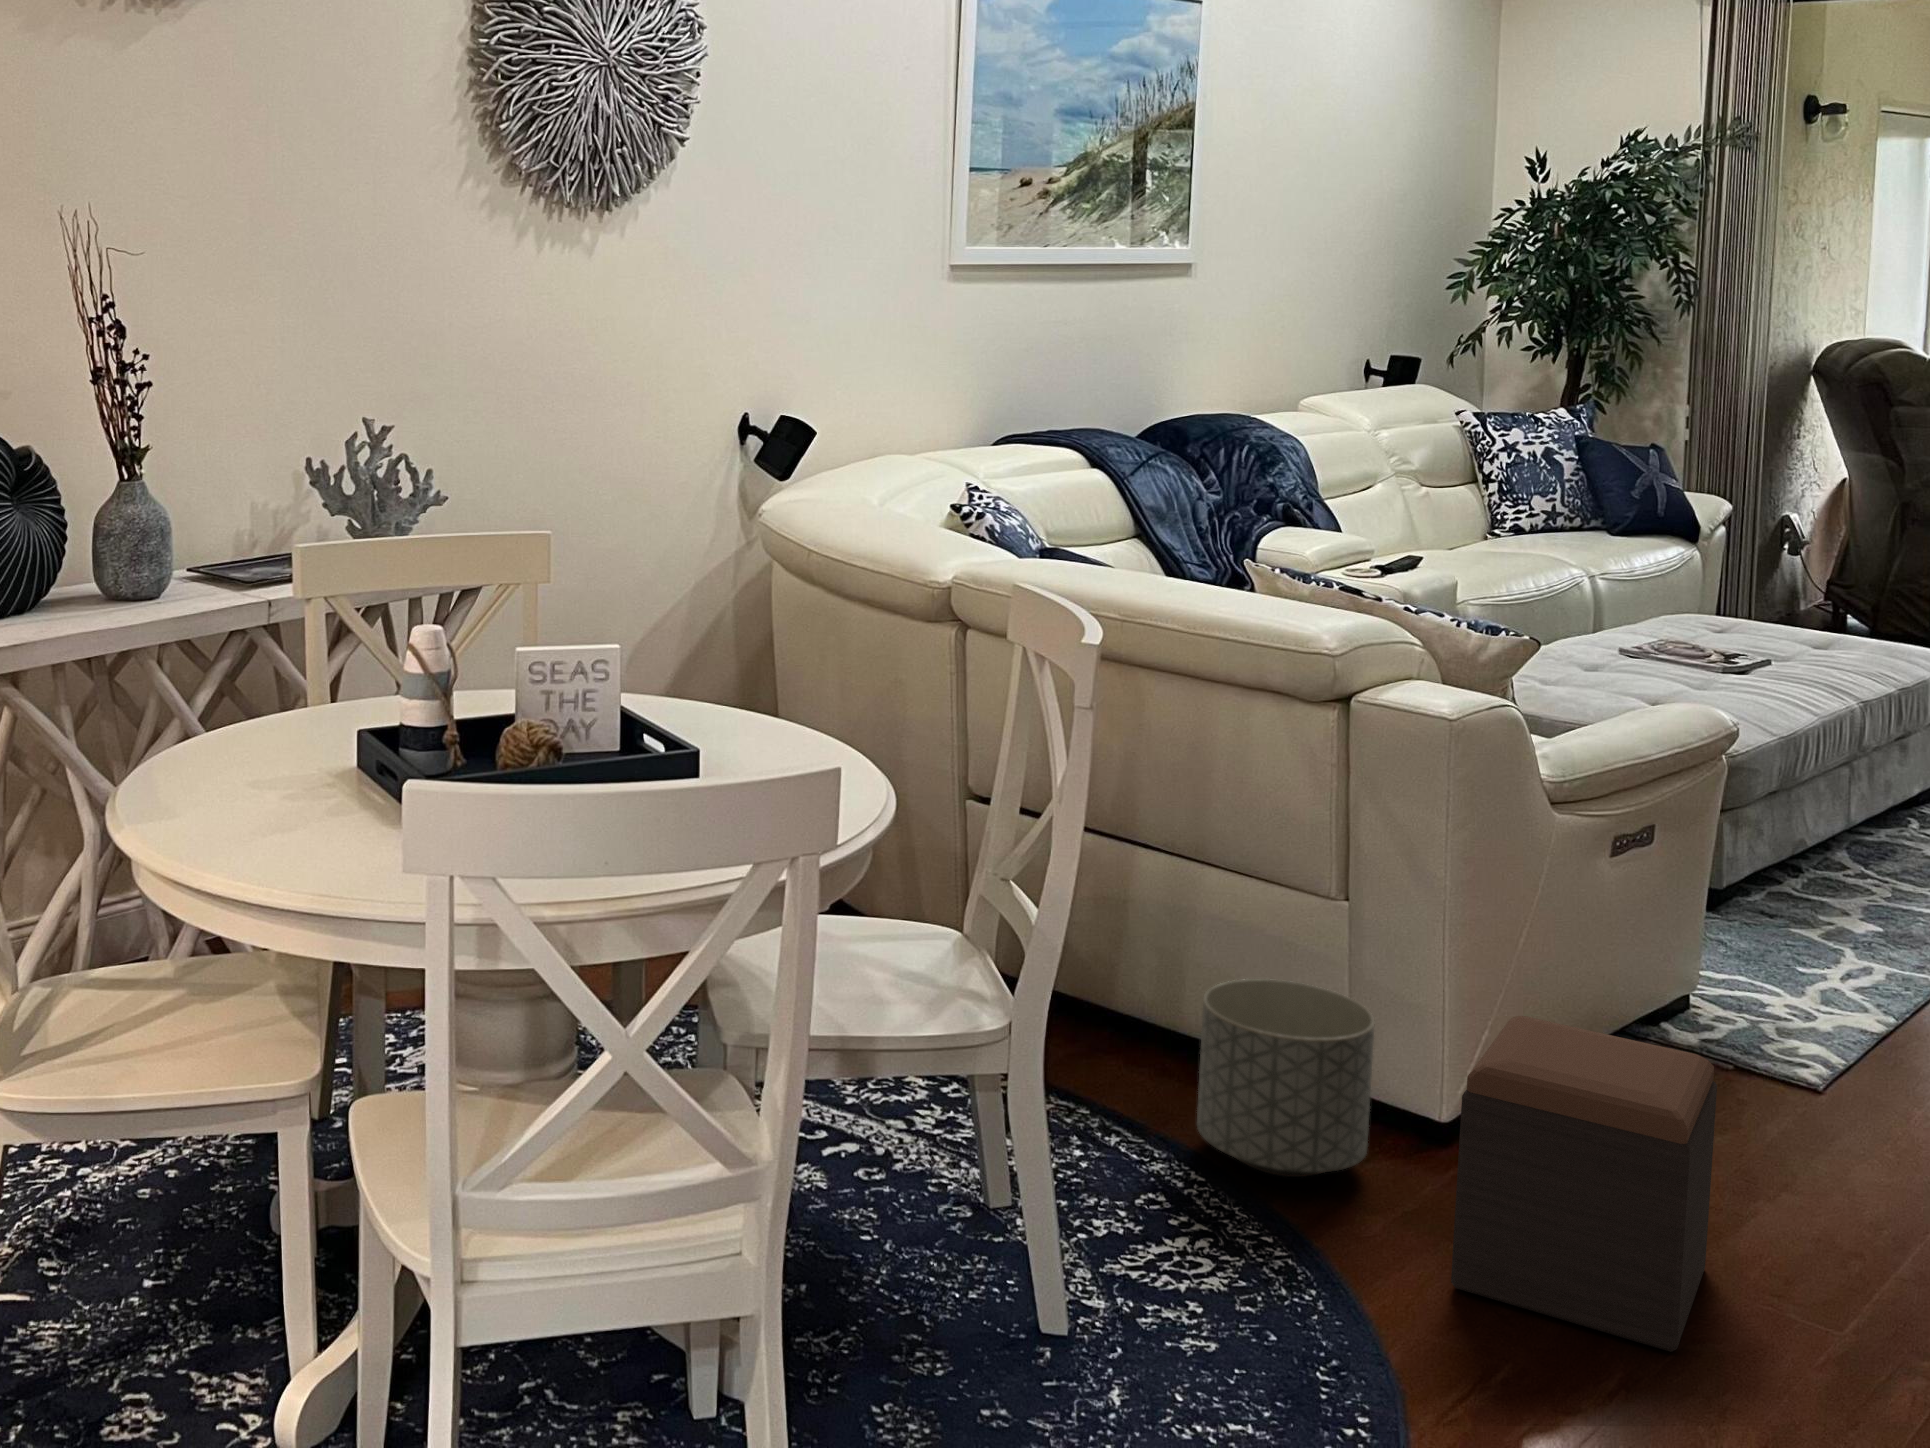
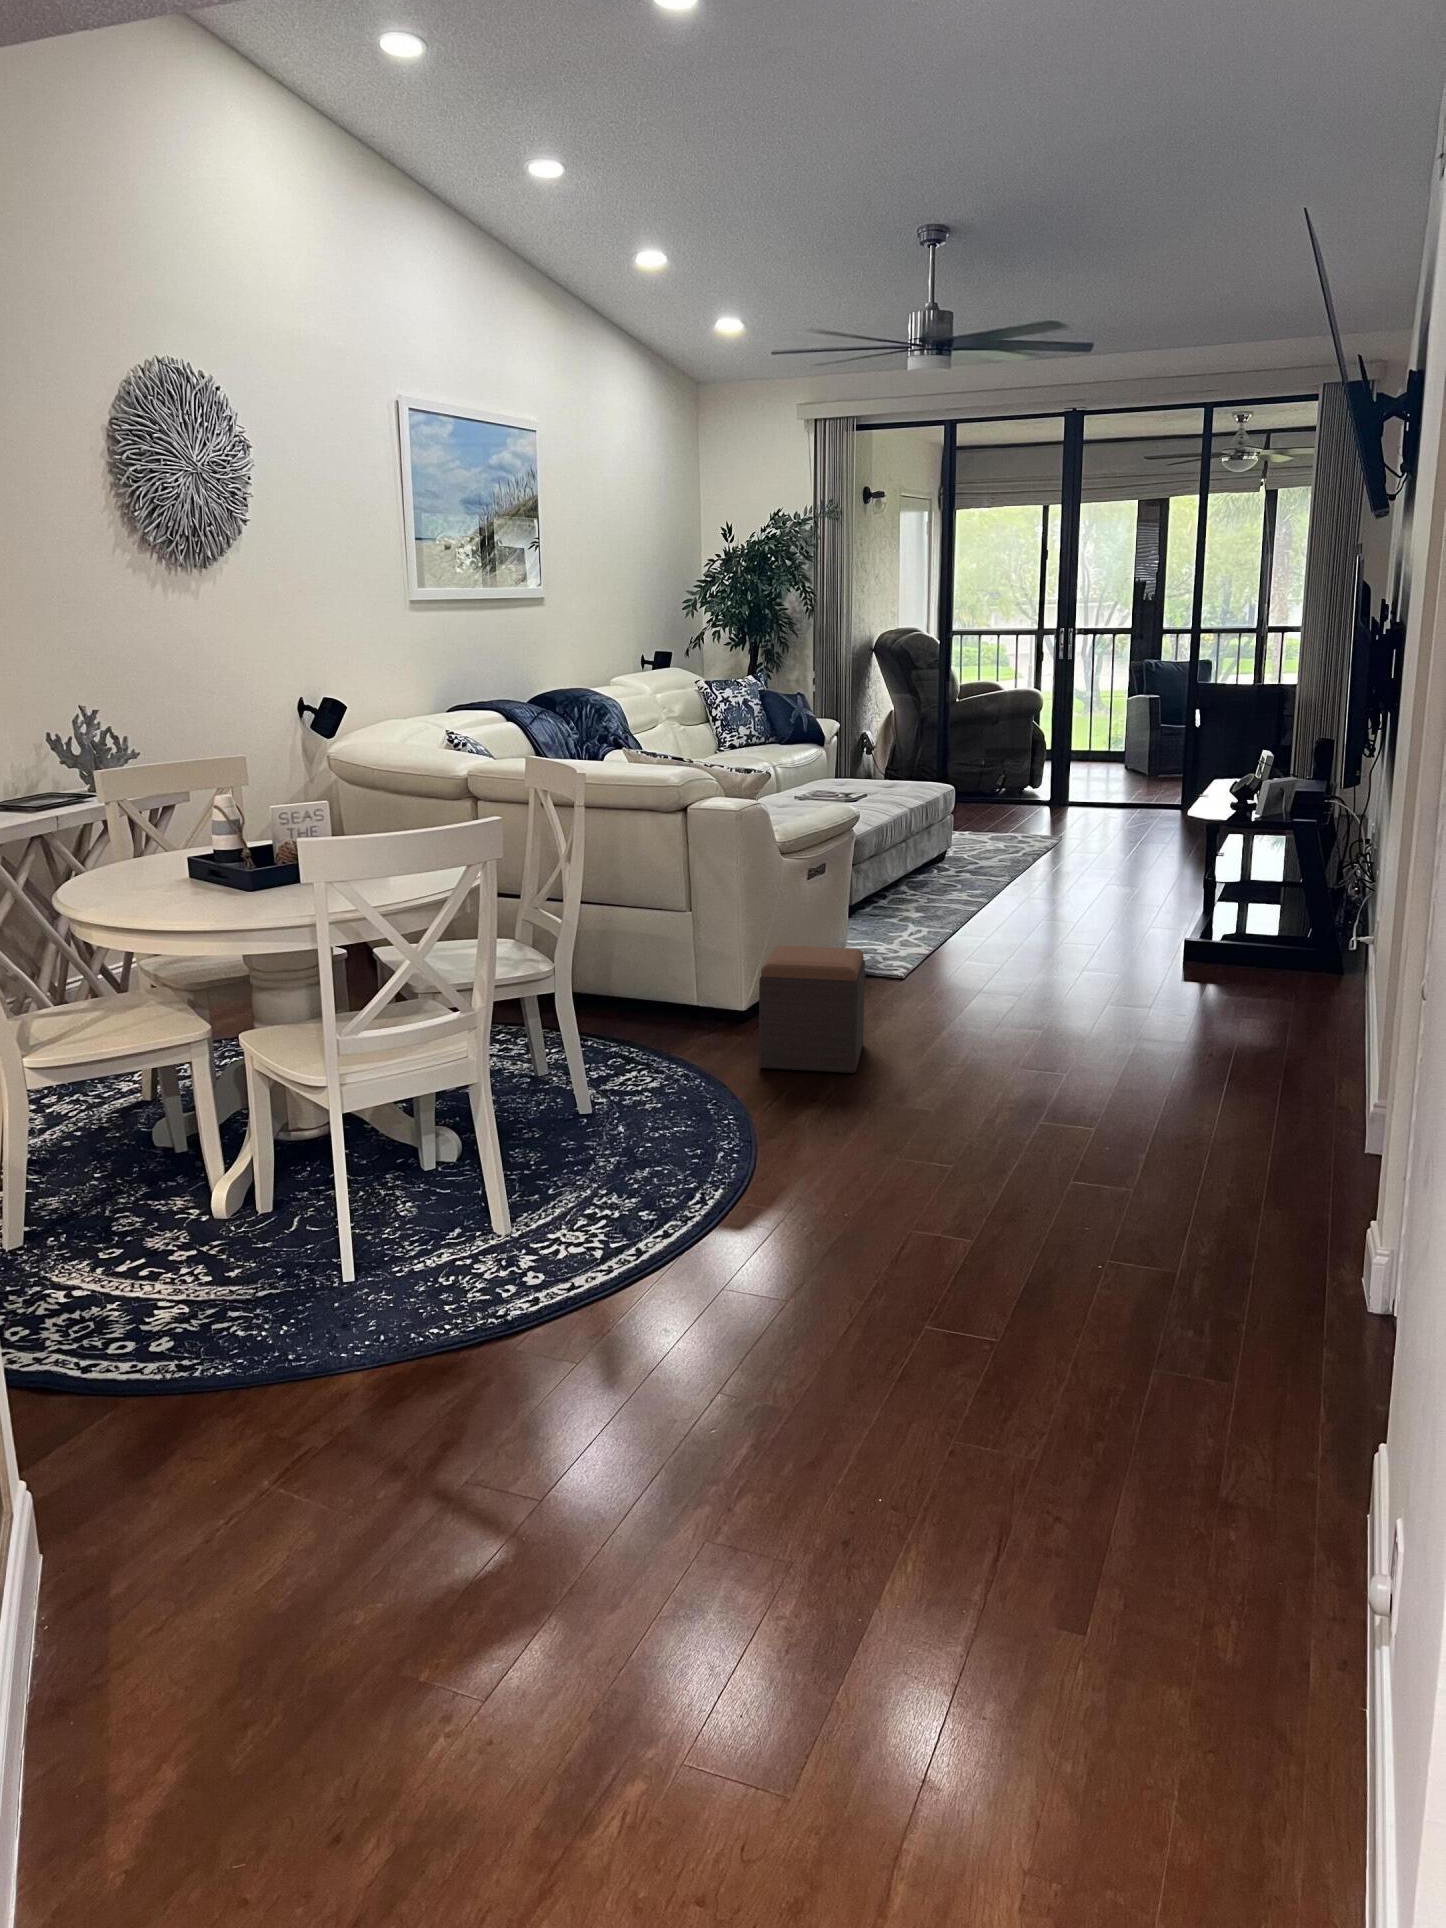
planter: present [1197,979,1374,1177] -> none [630,953,712,1043]

